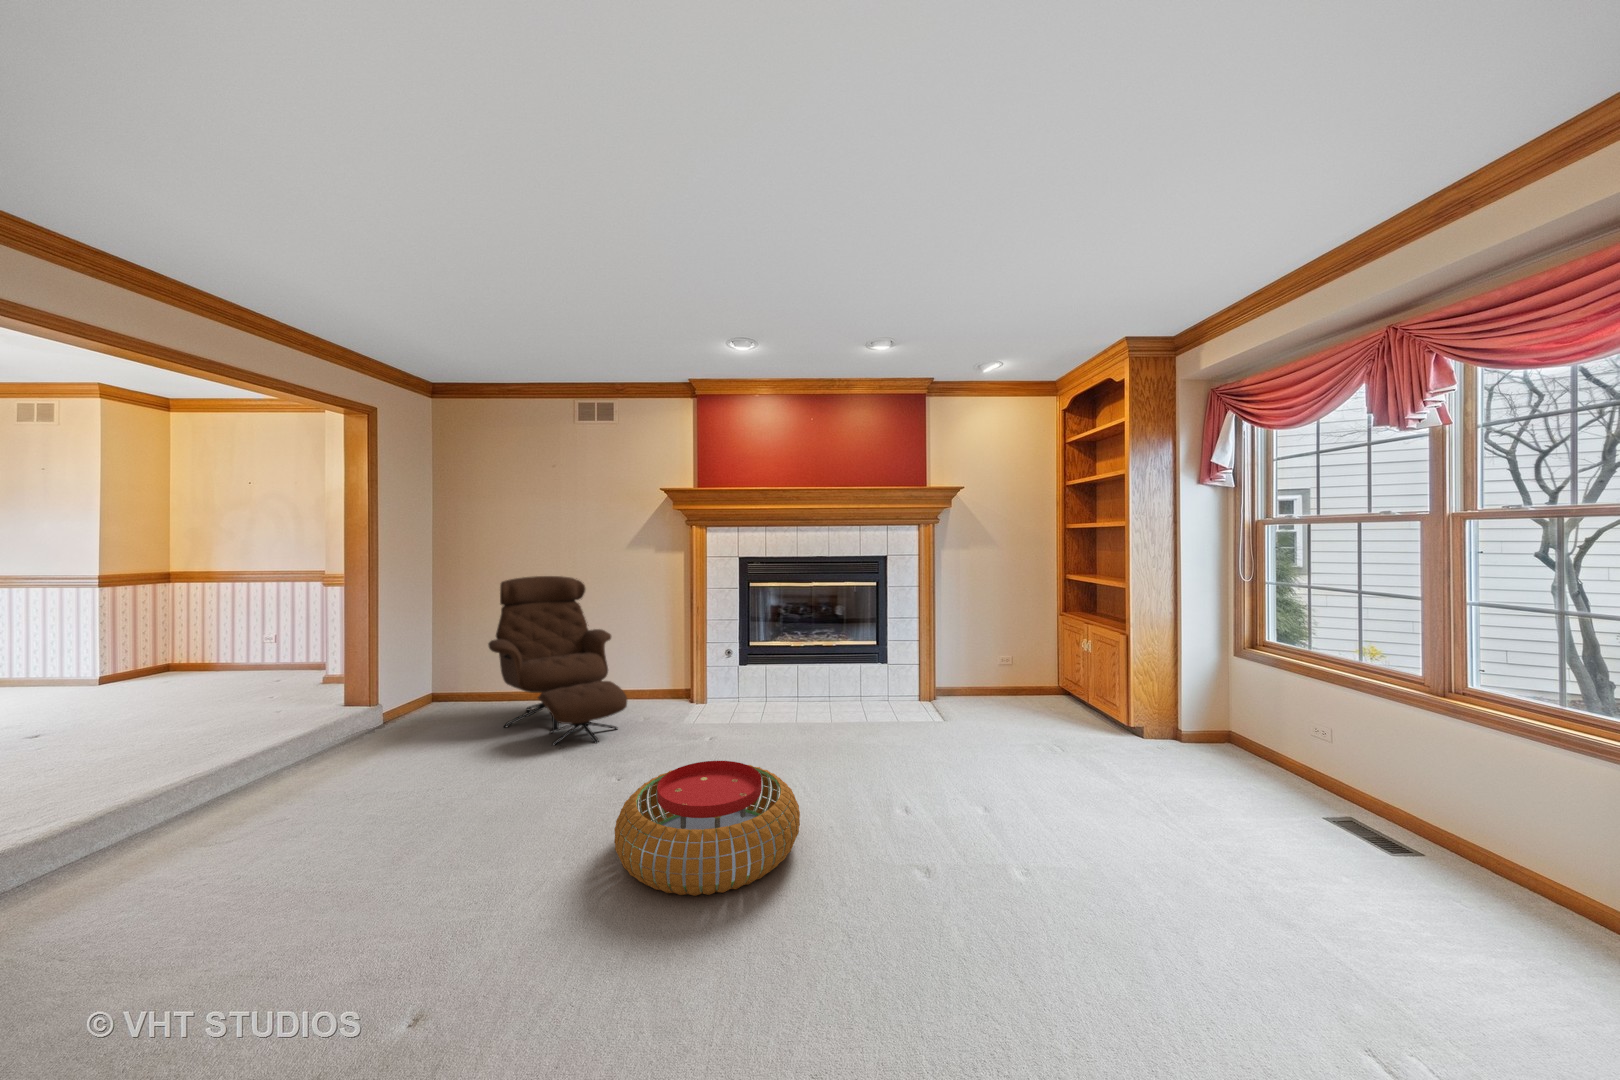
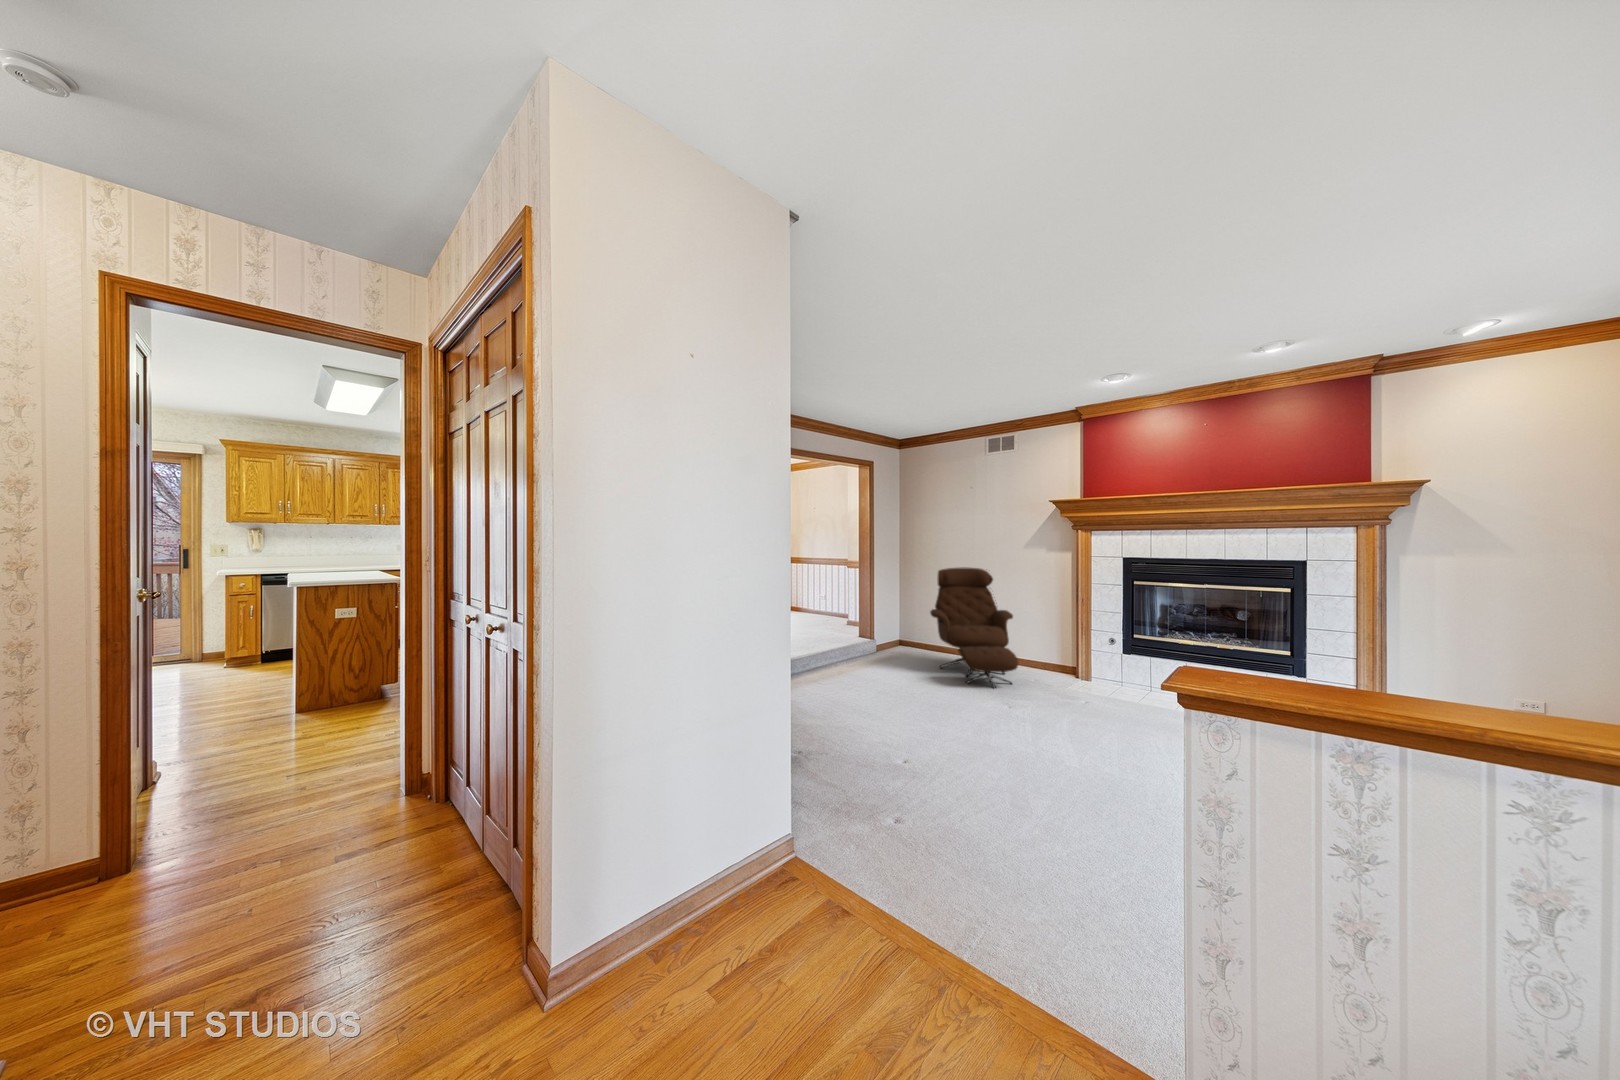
pouf: present [614,761,800,896] -> none [982,701,1114,776]

